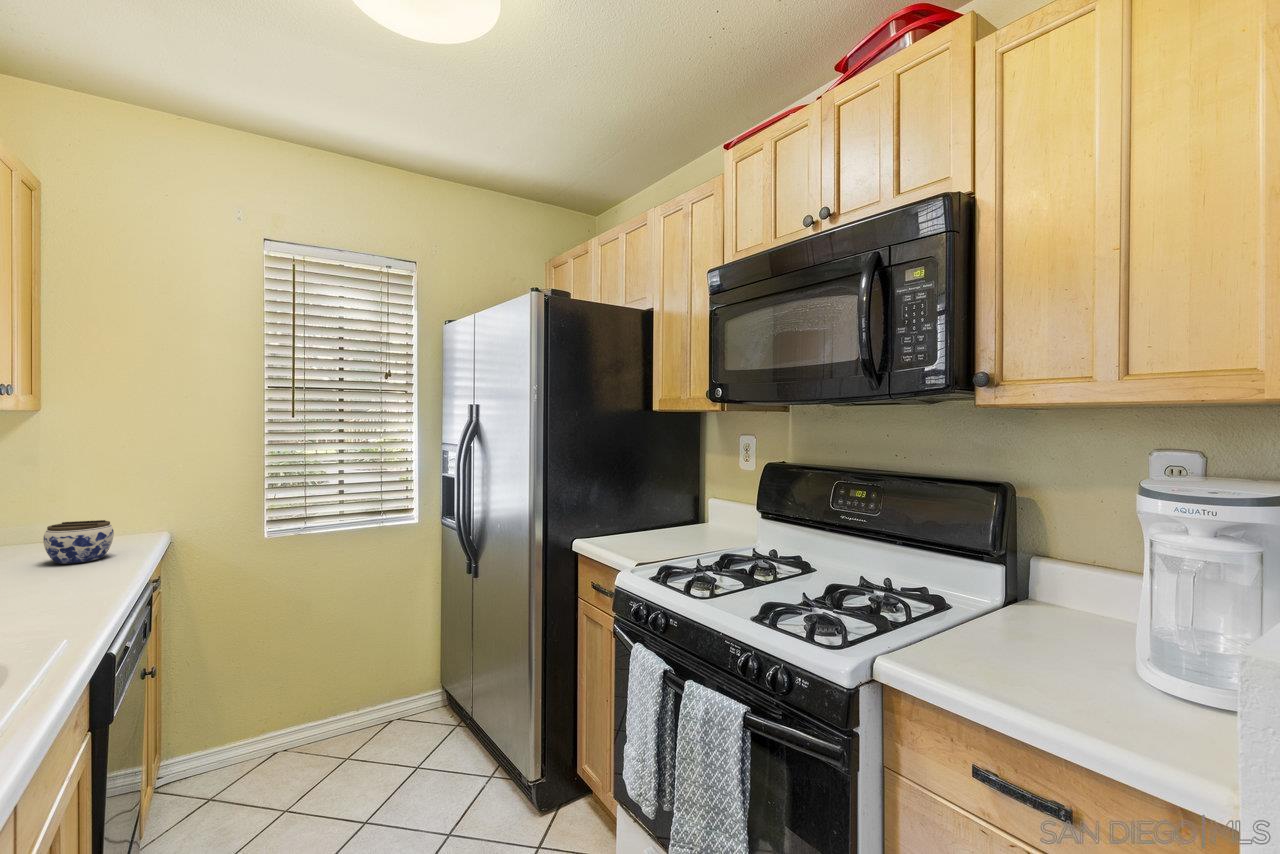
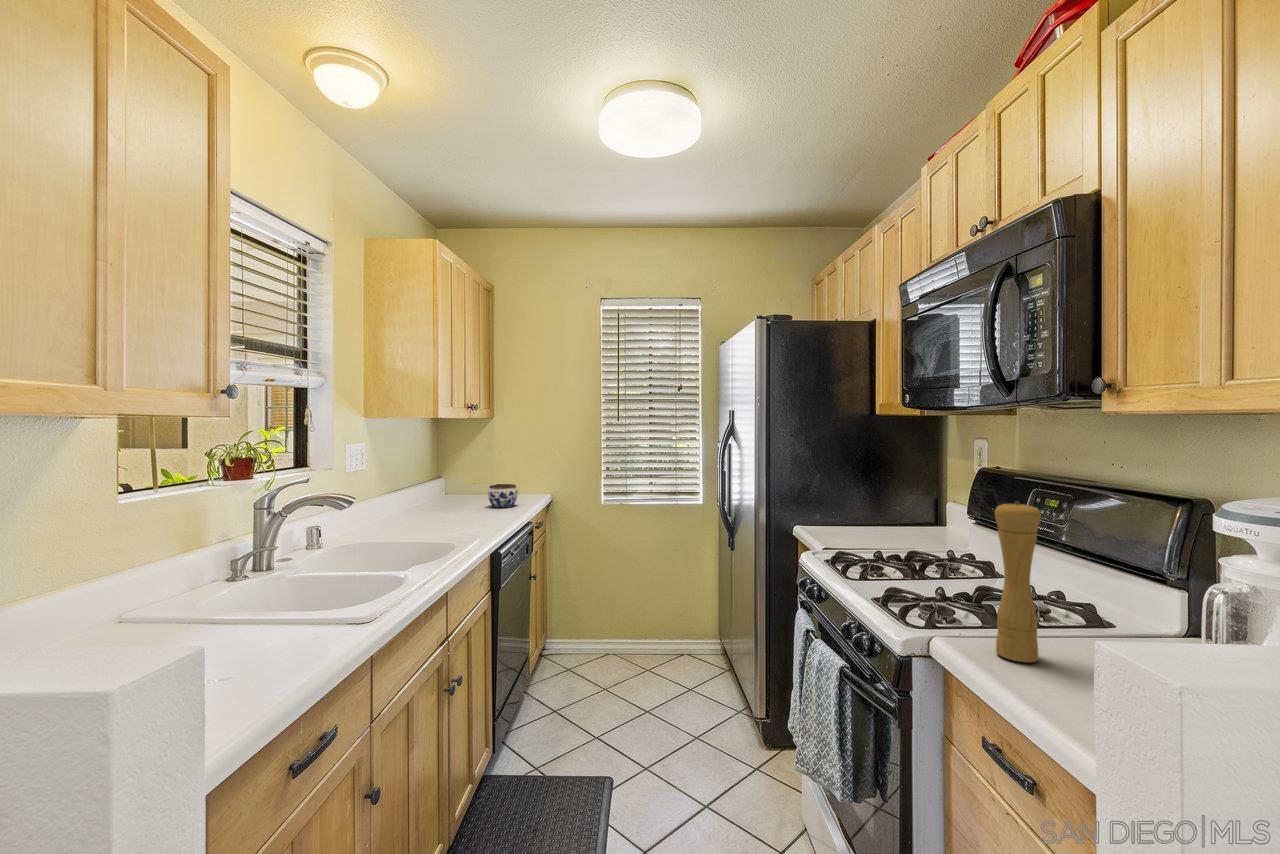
pepper mill: none [946,494,996,668] -> present [995,502,1041,662]

